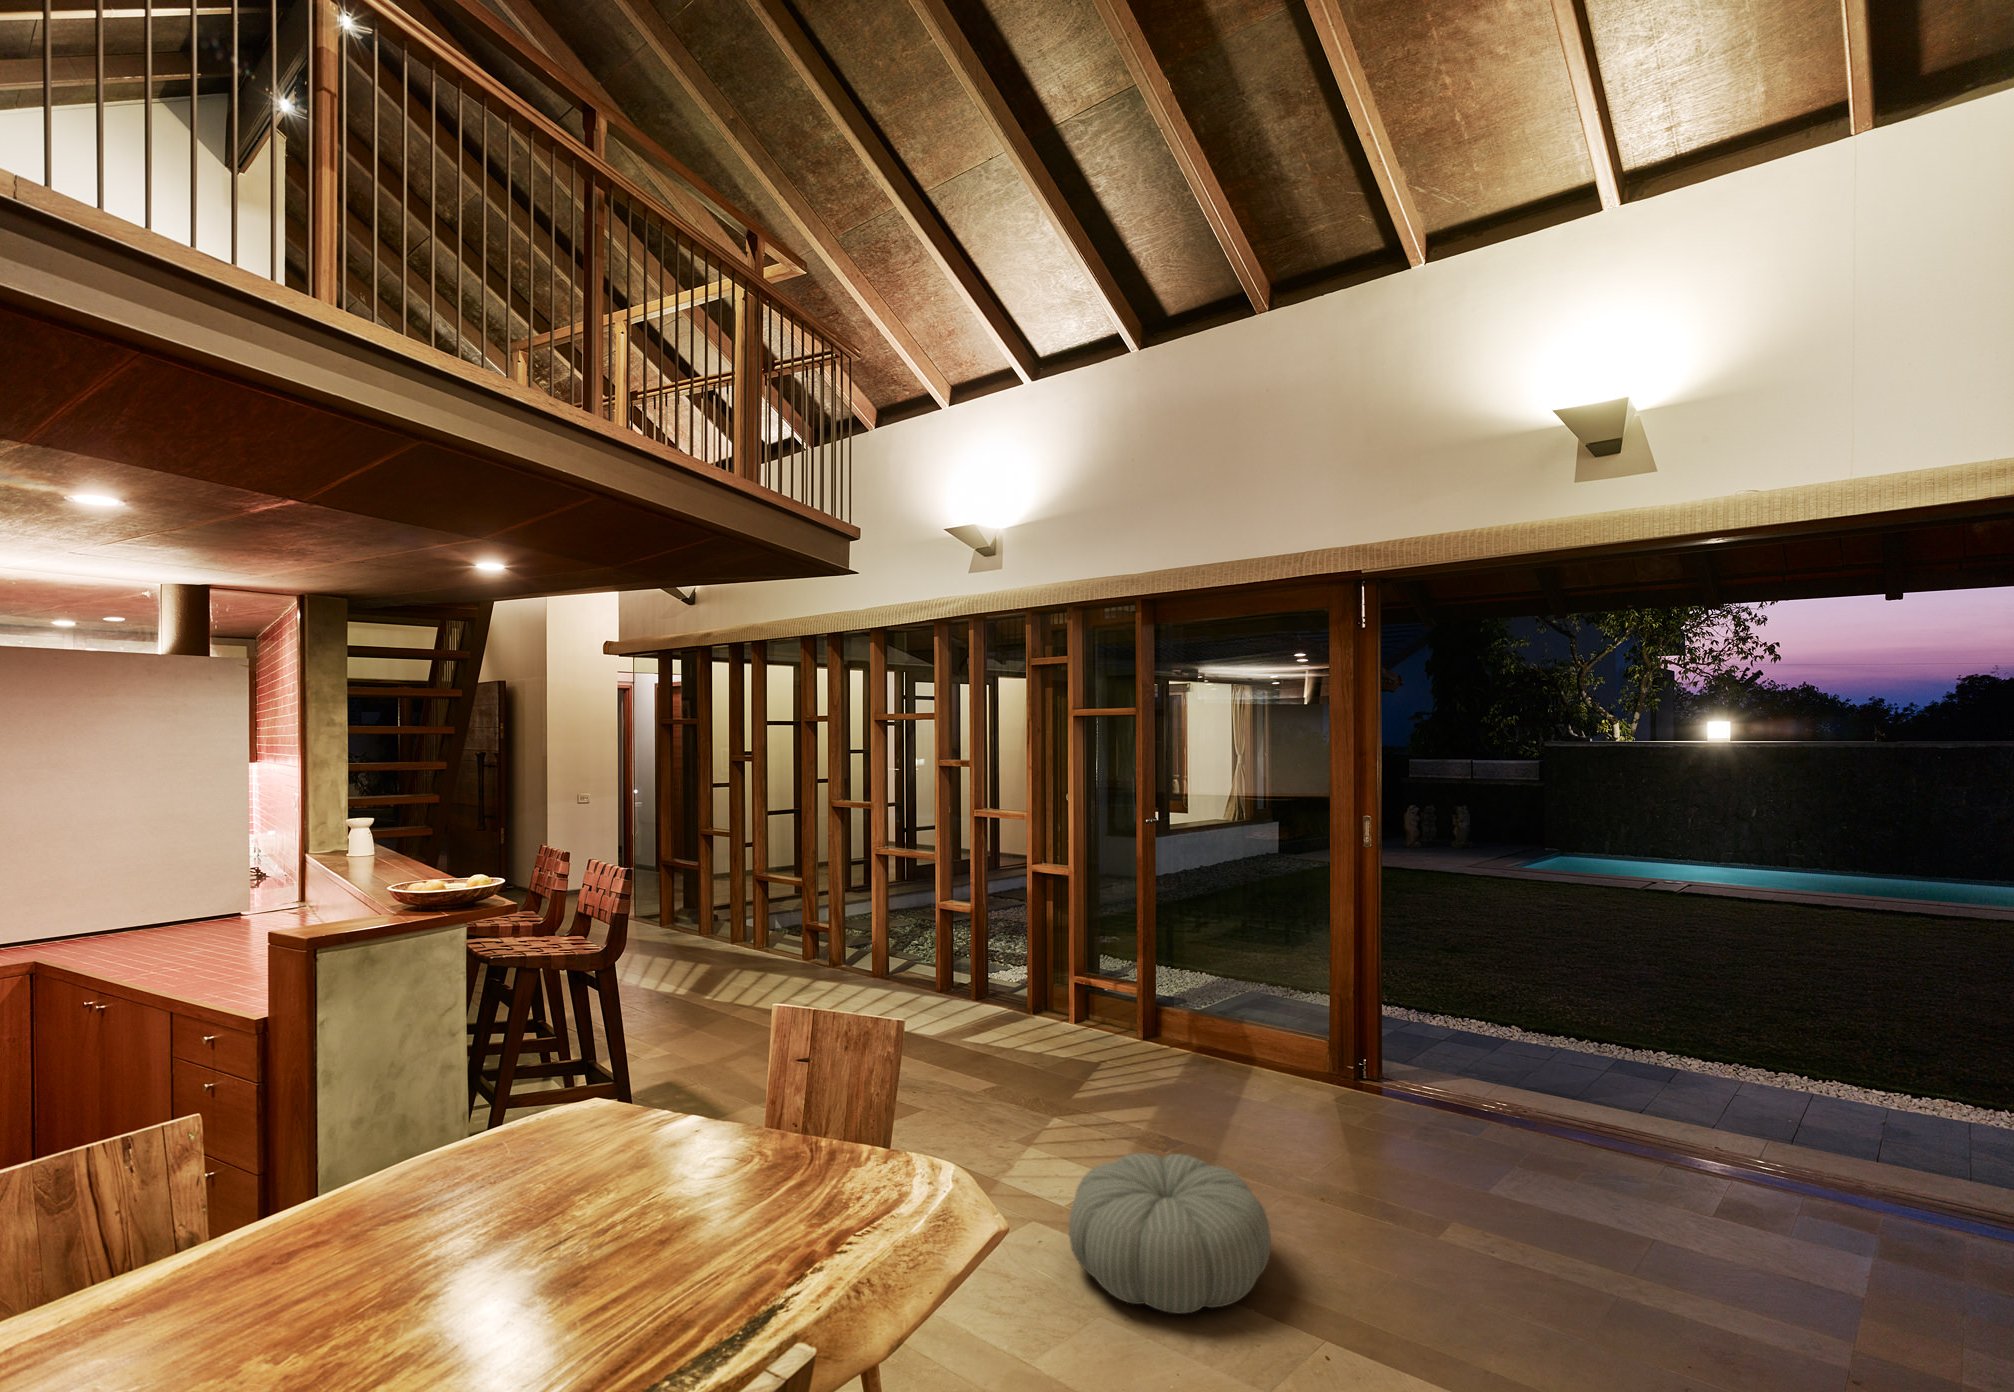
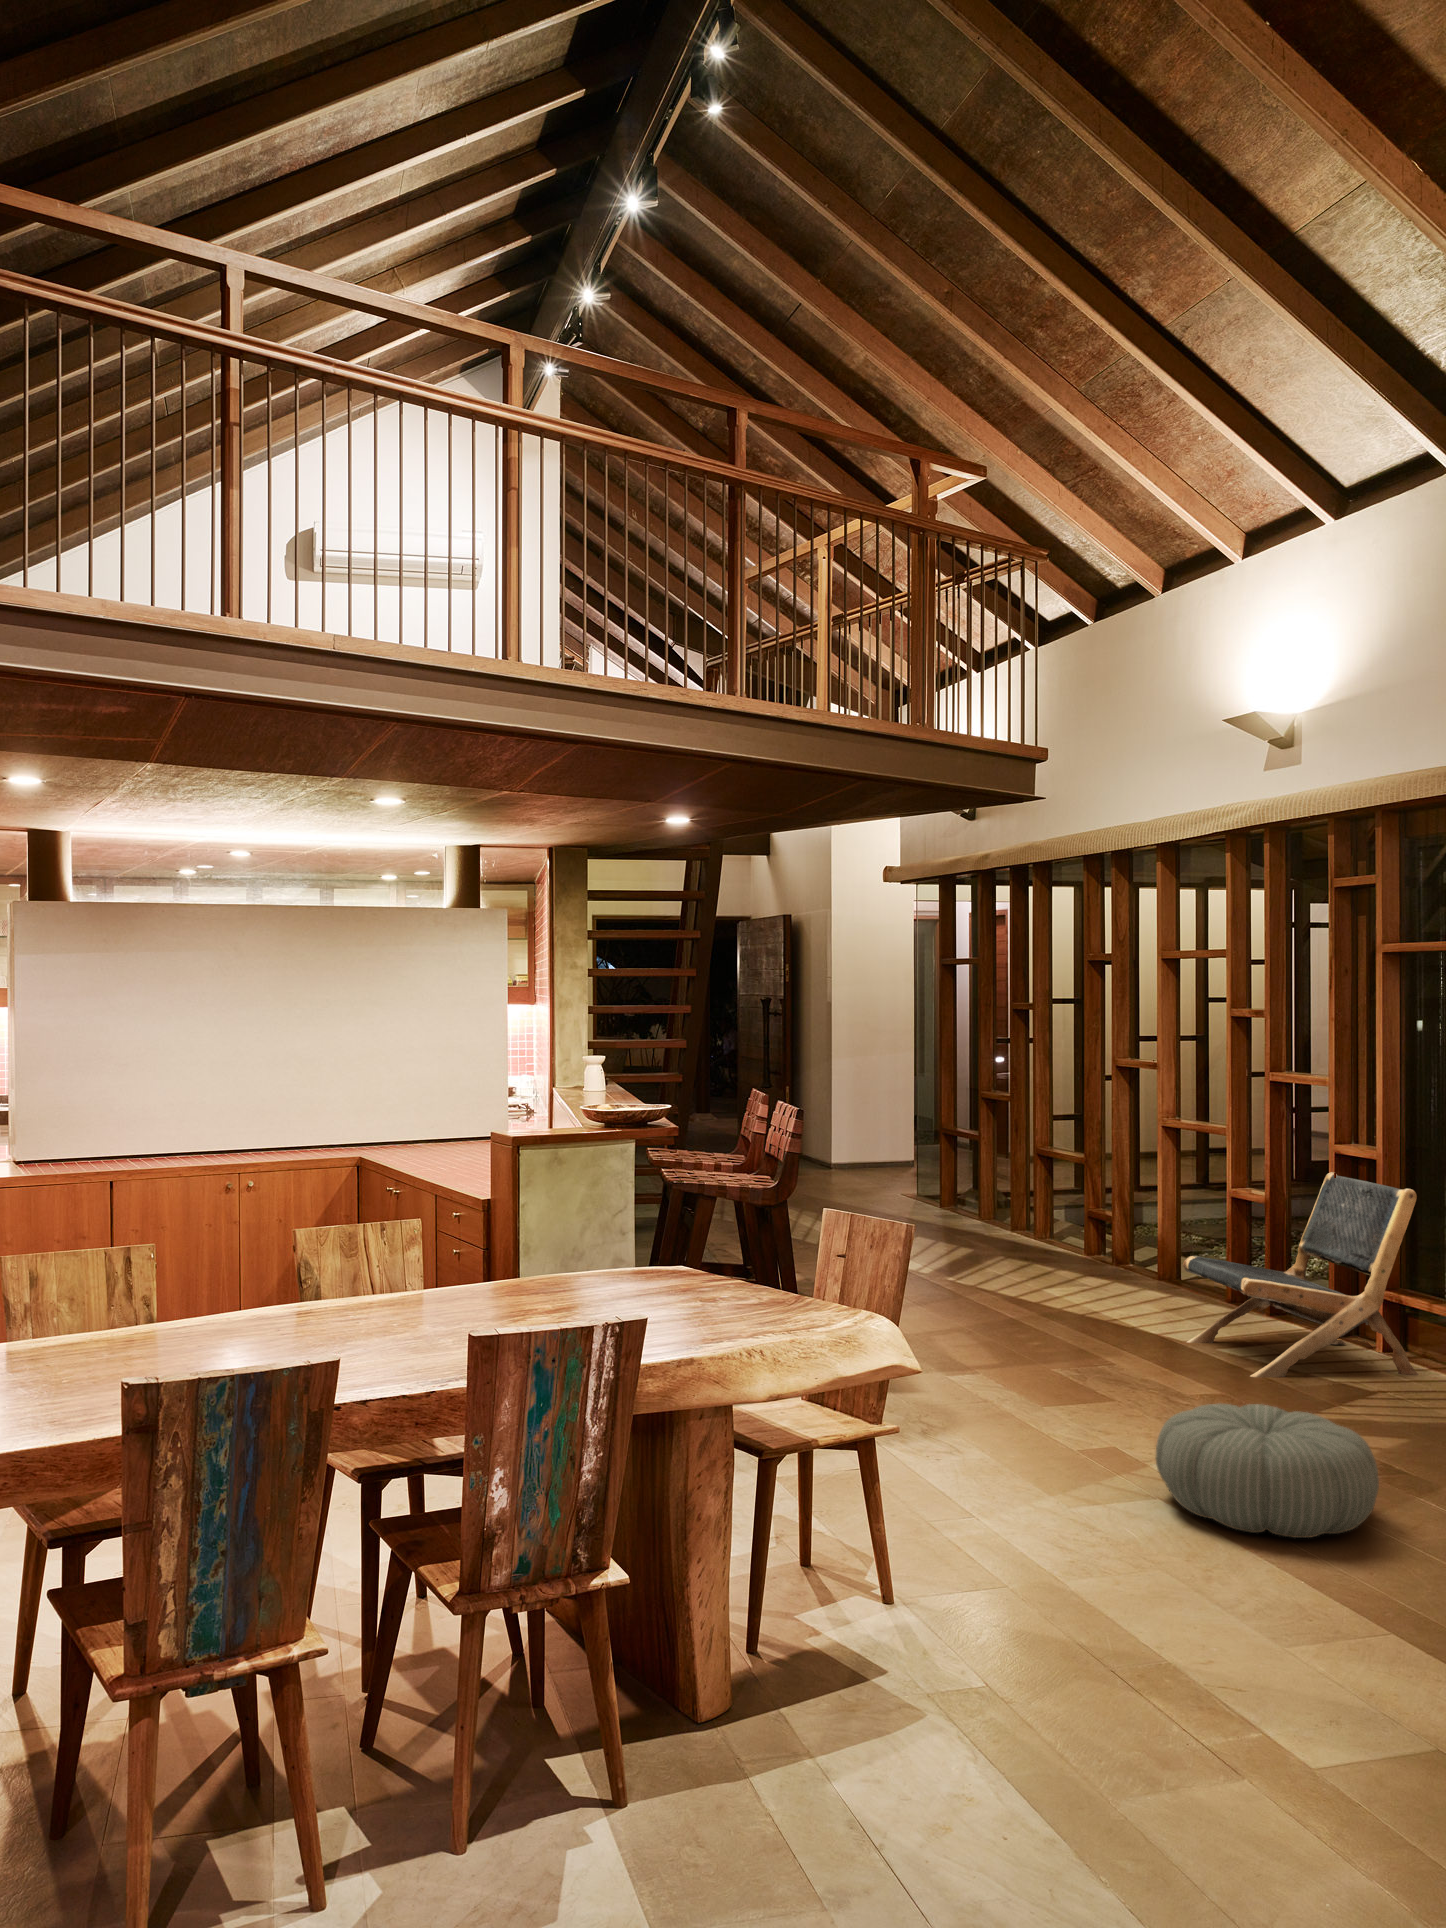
lounge chair: none [937,886,1112,1074] -> present [1183,1172,1418,1377]

